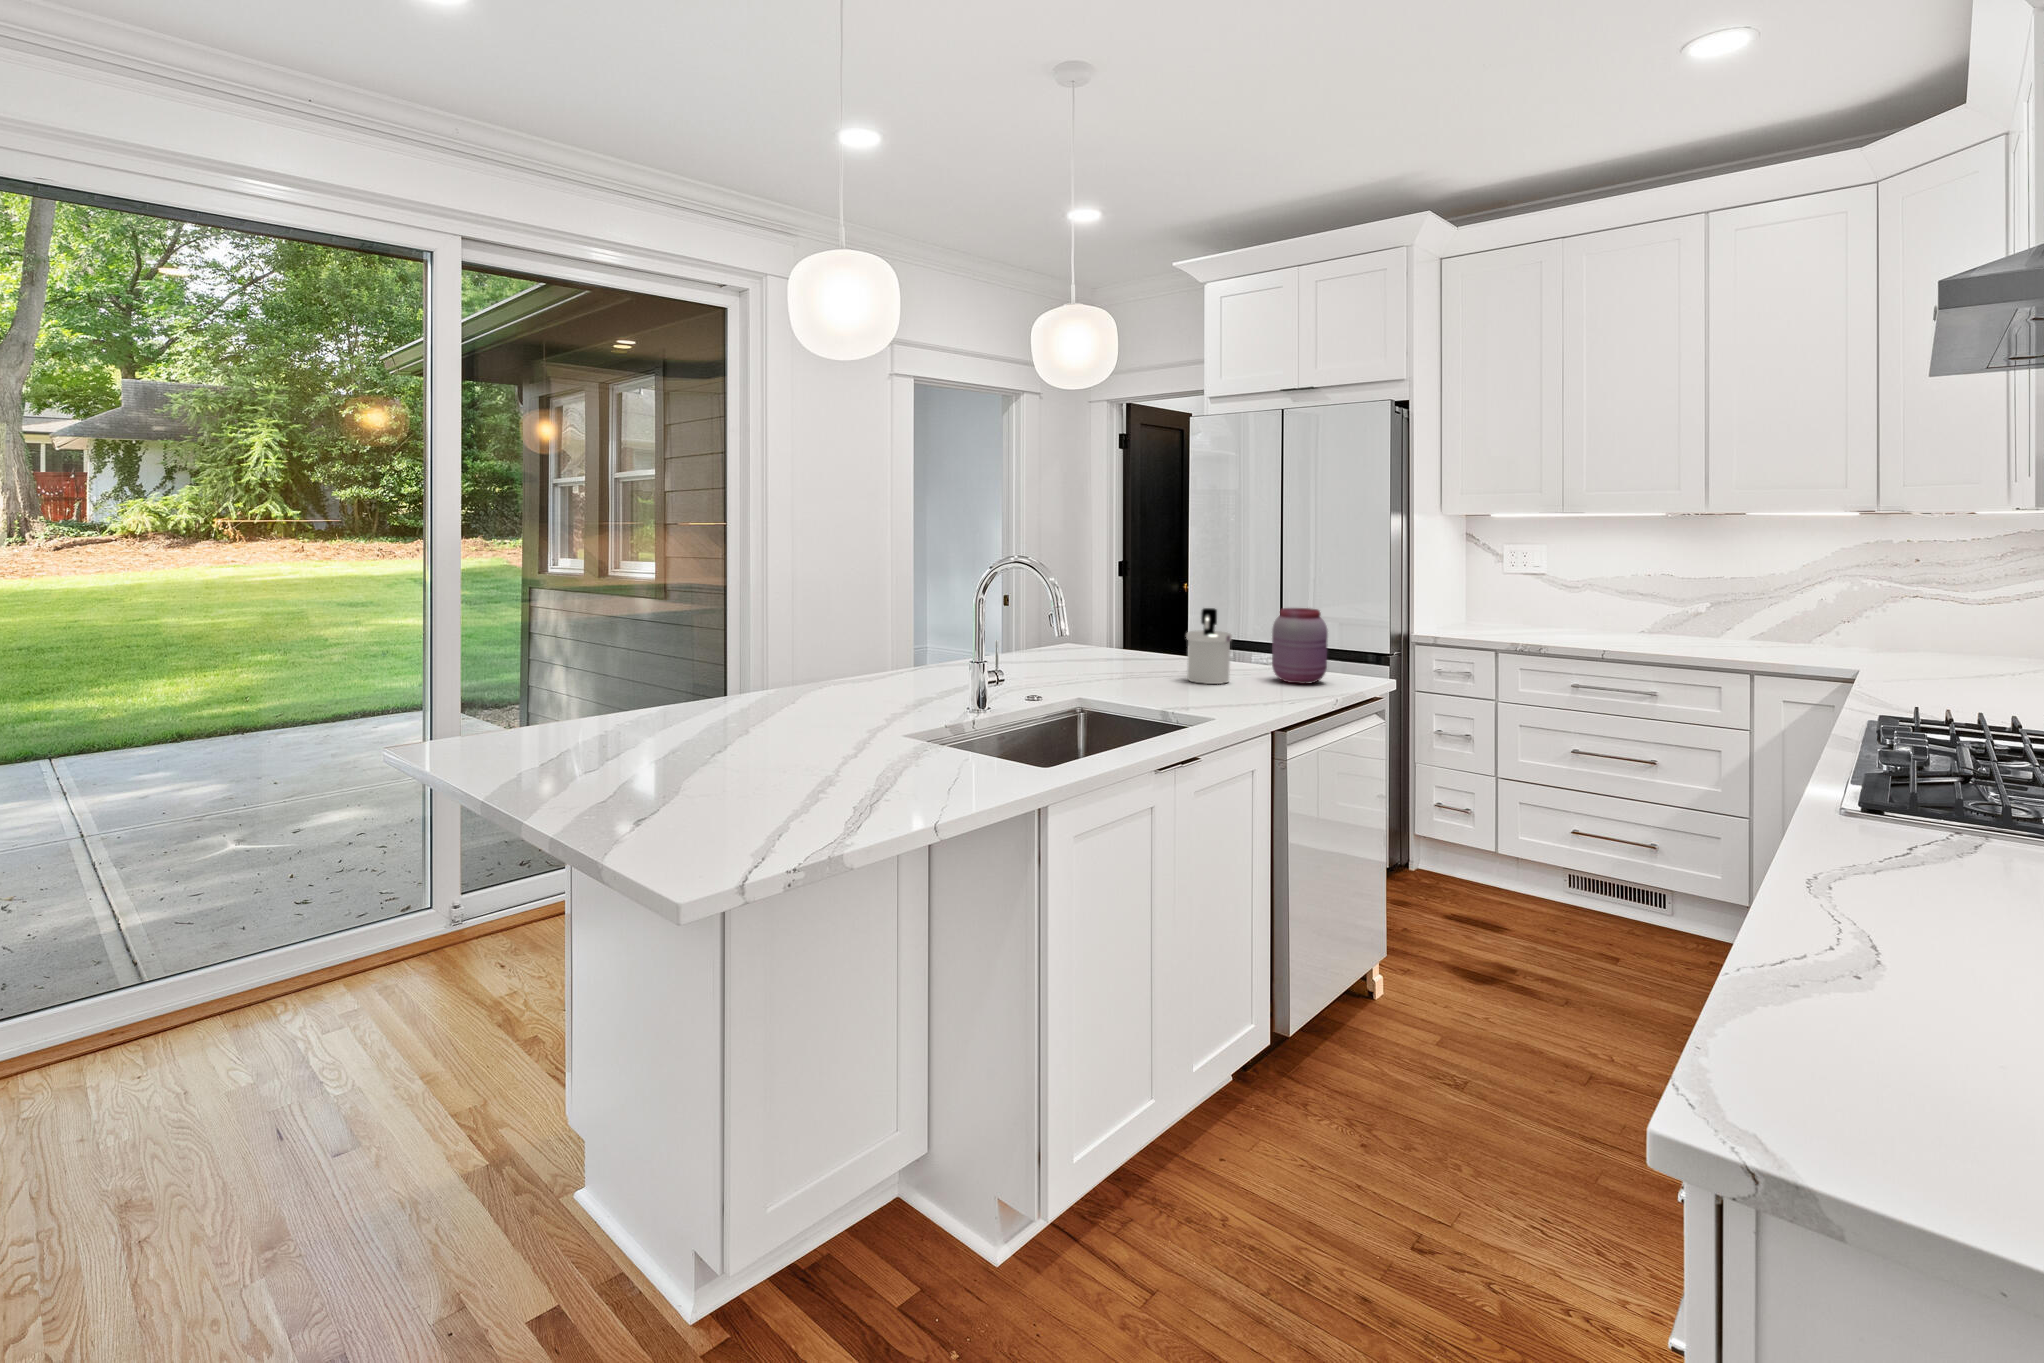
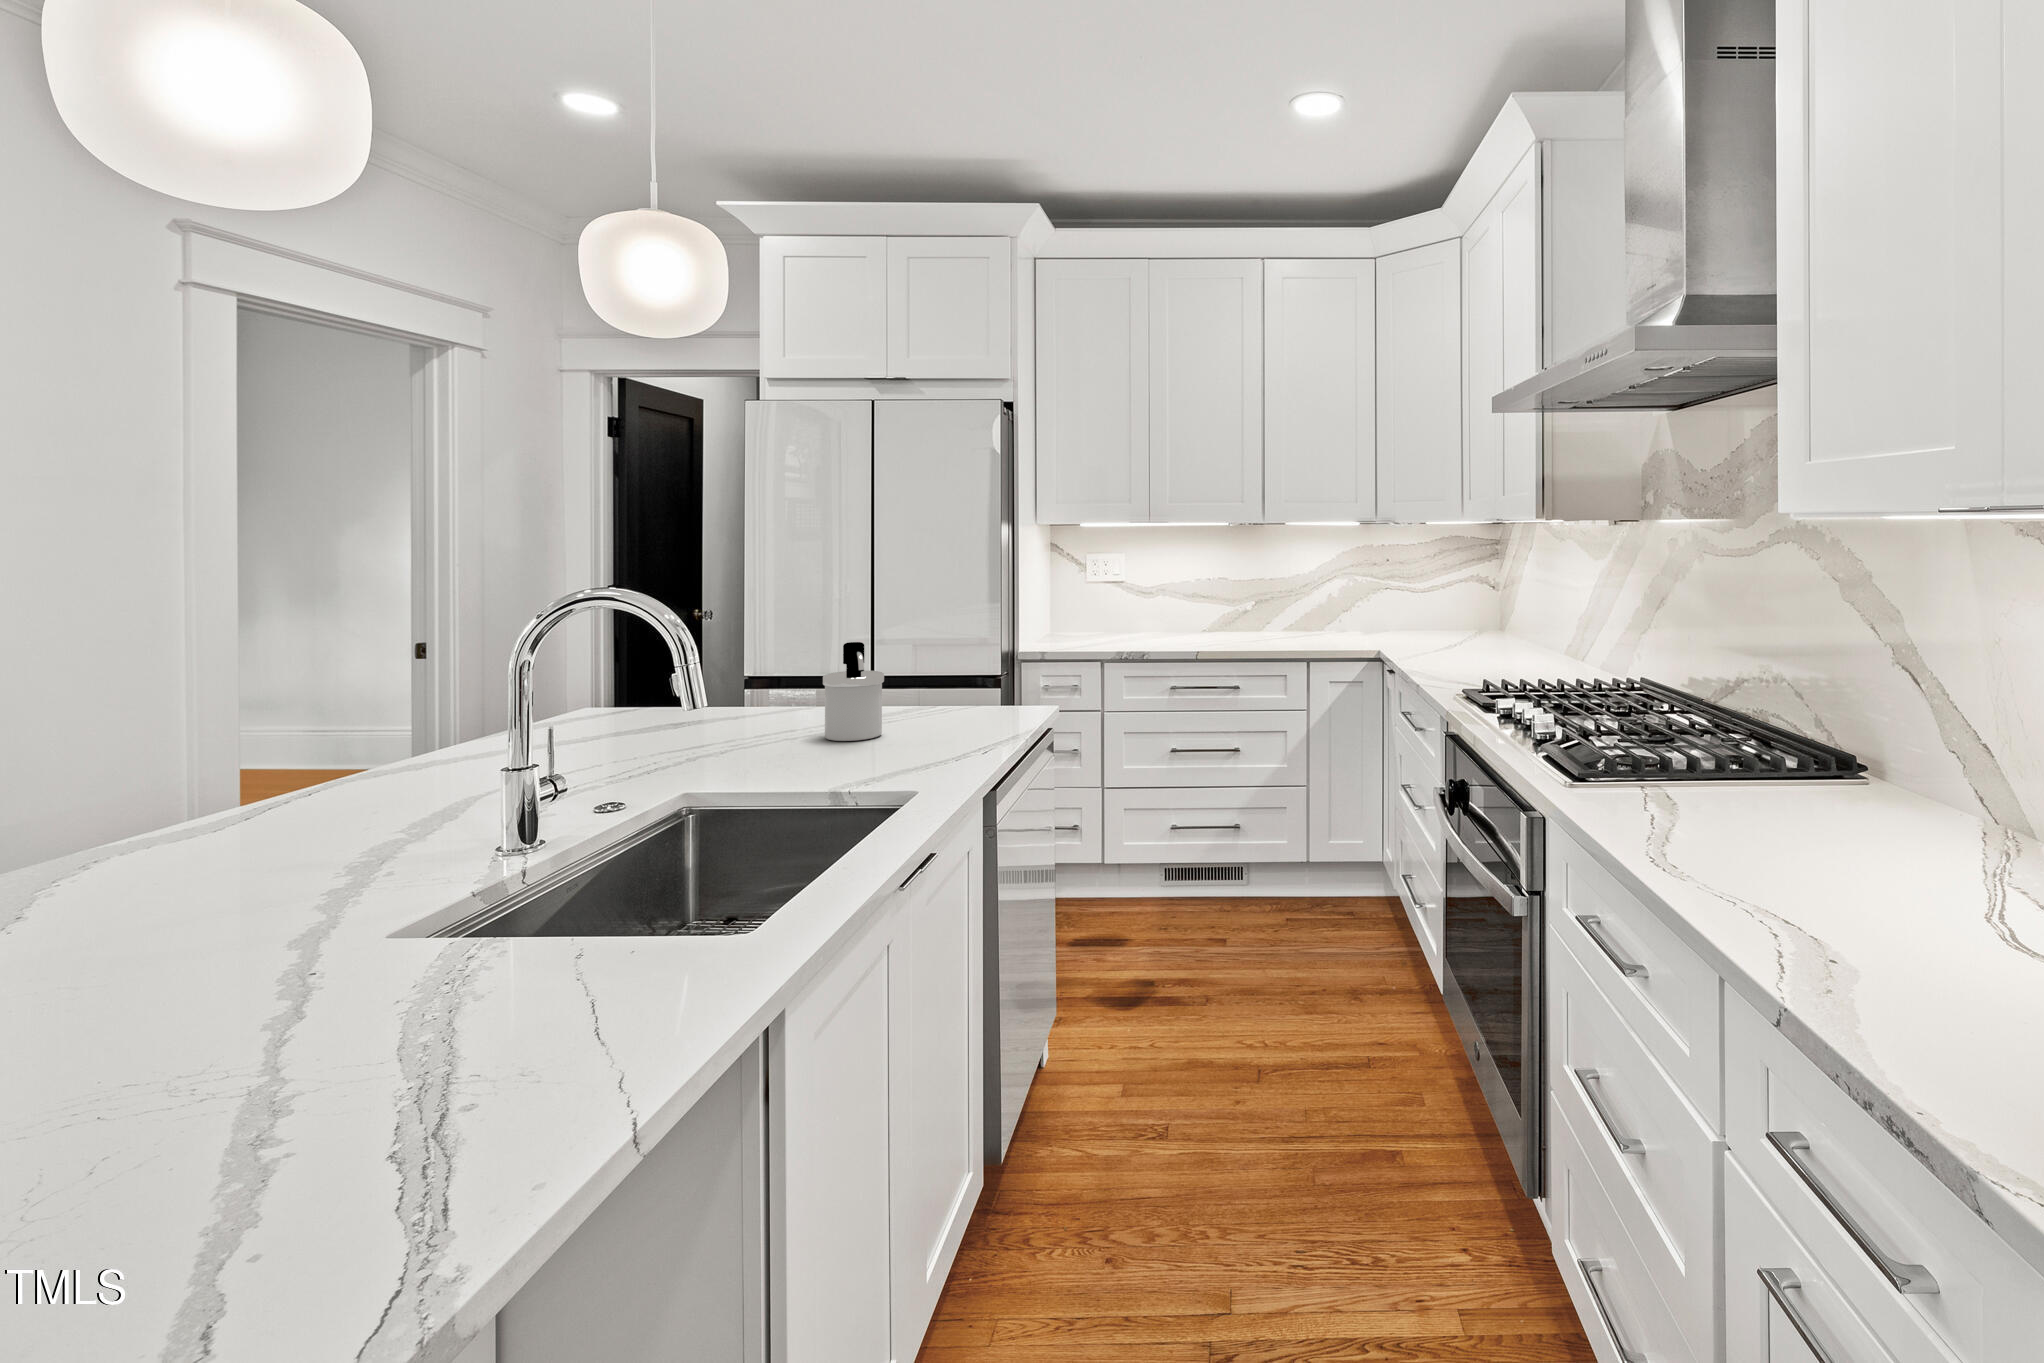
jar: present [1272,608,1328,684] -> none [928,633,993,724]

